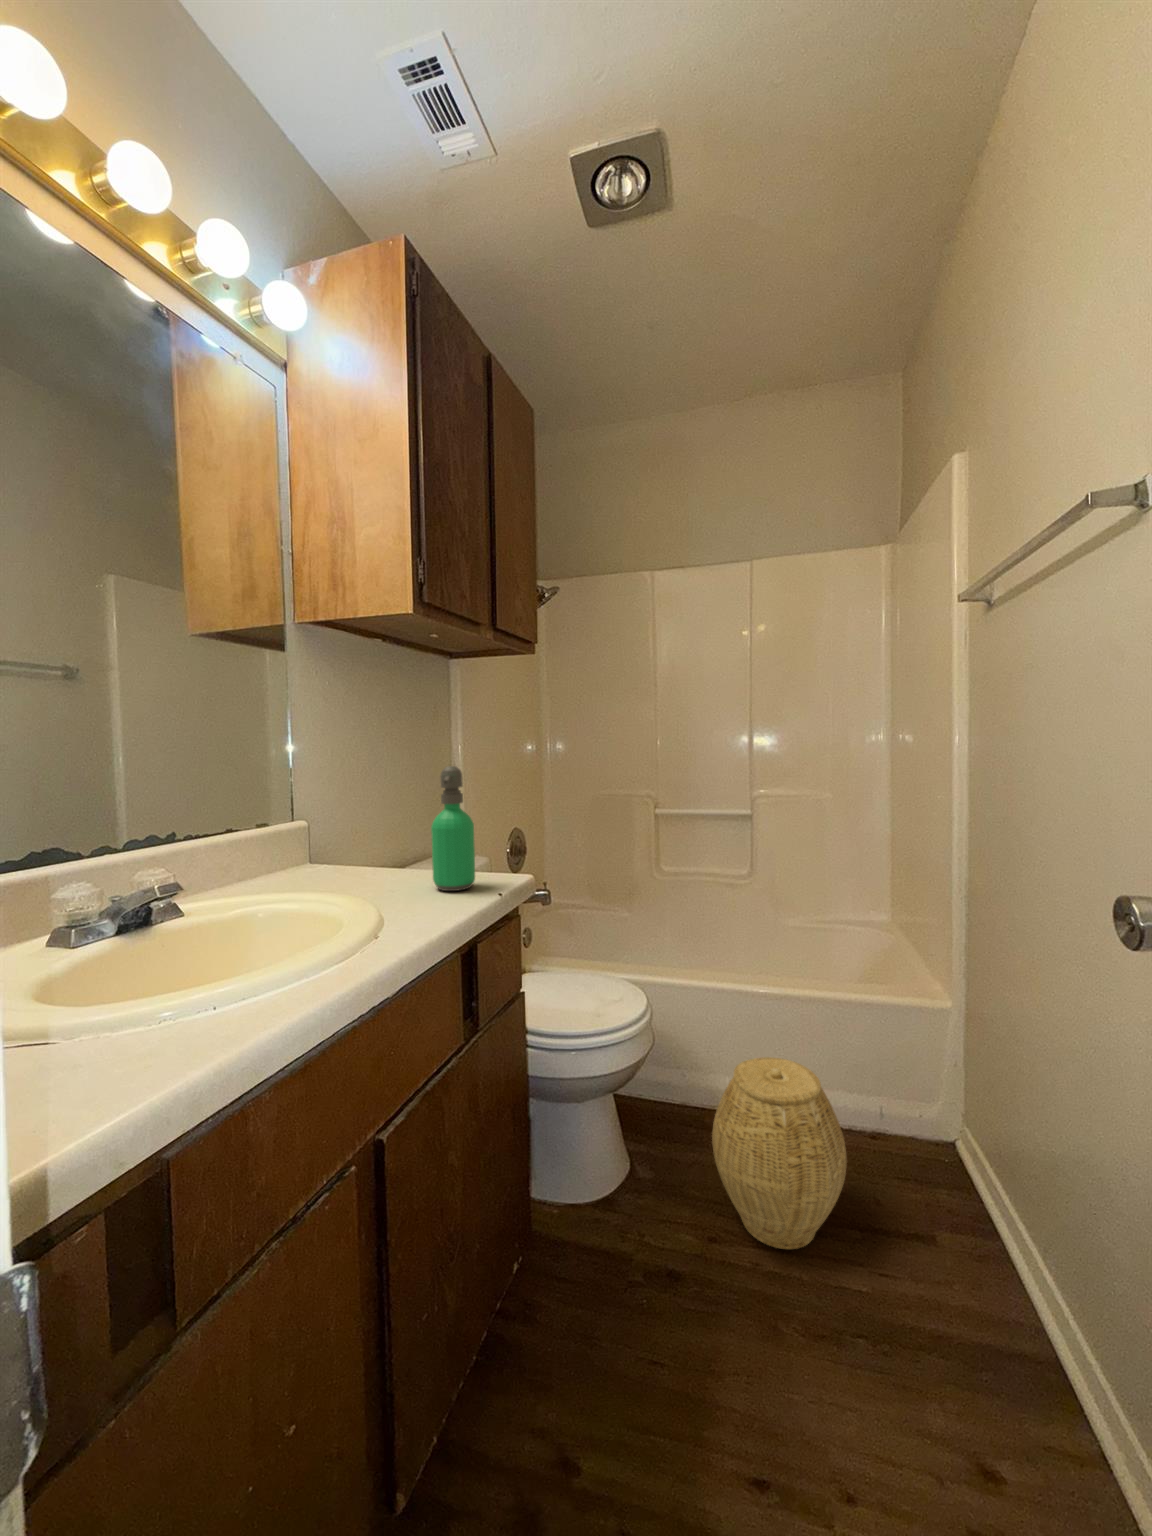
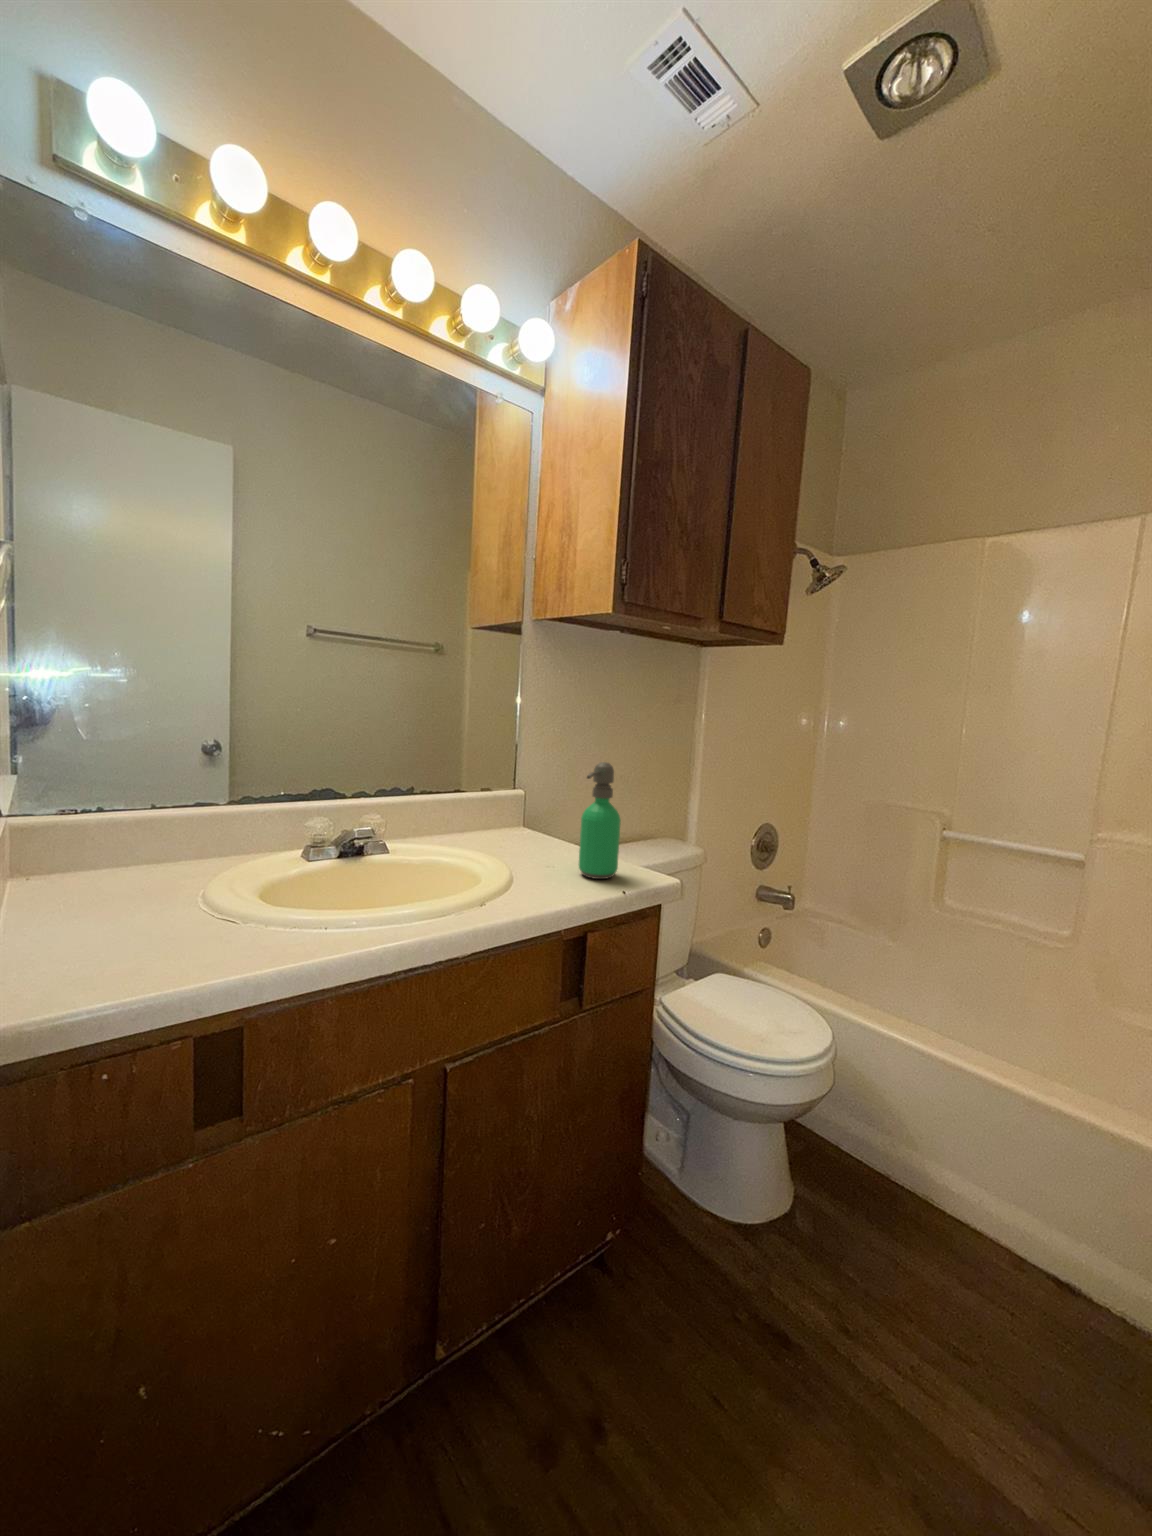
woven basket: present [712,1057,847,1249] -> none [868,1155,1052,1405]

